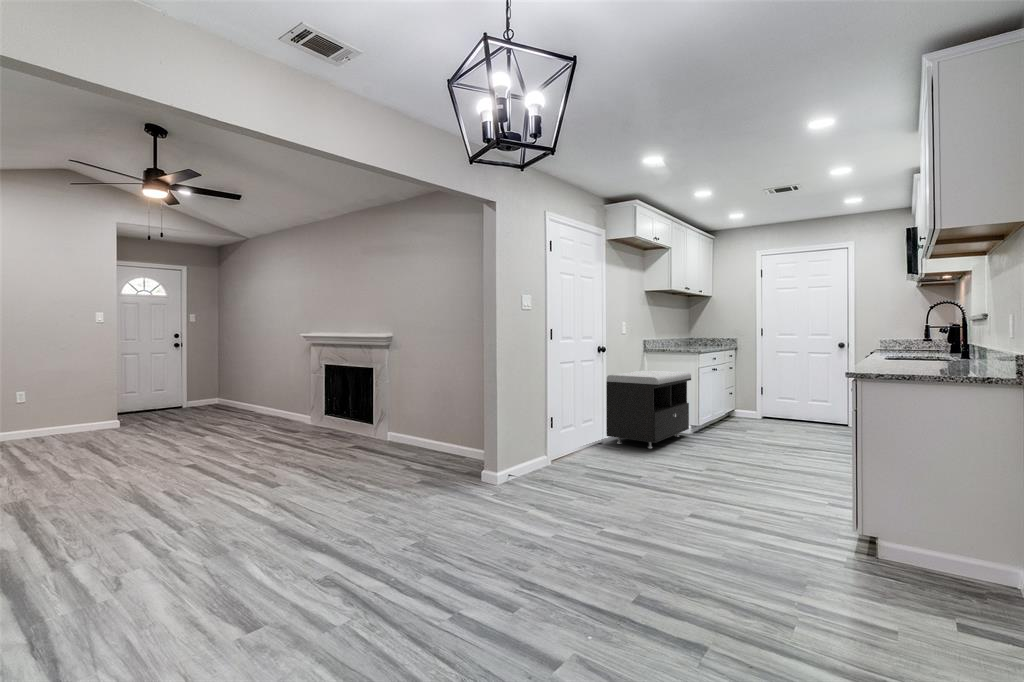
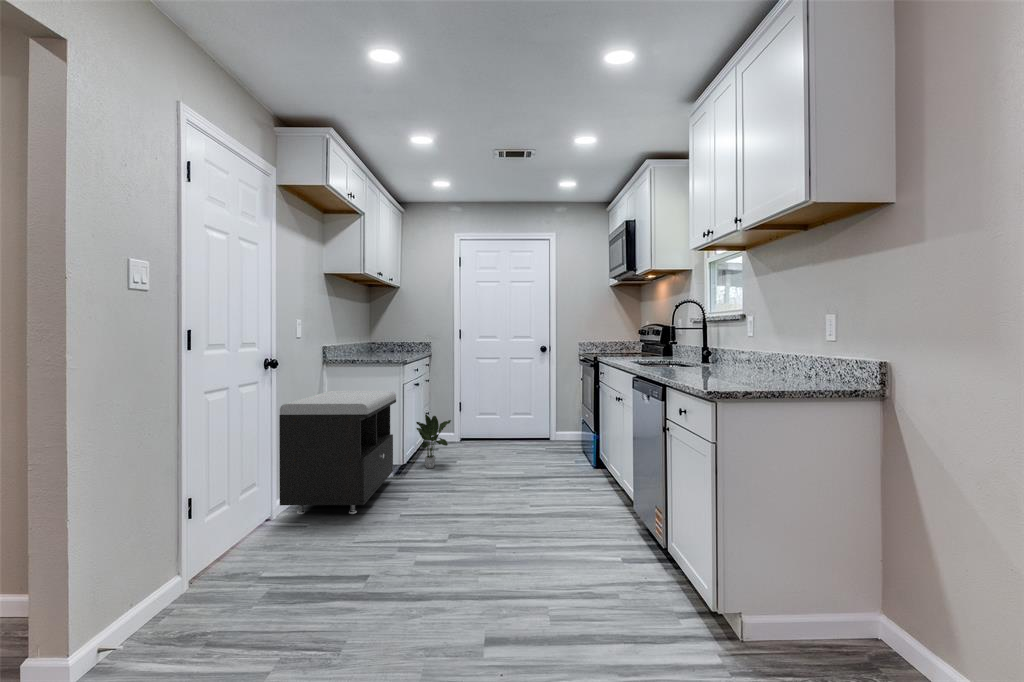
potted plant: none [711,392,740,432] -> present [416,415,451,468]

